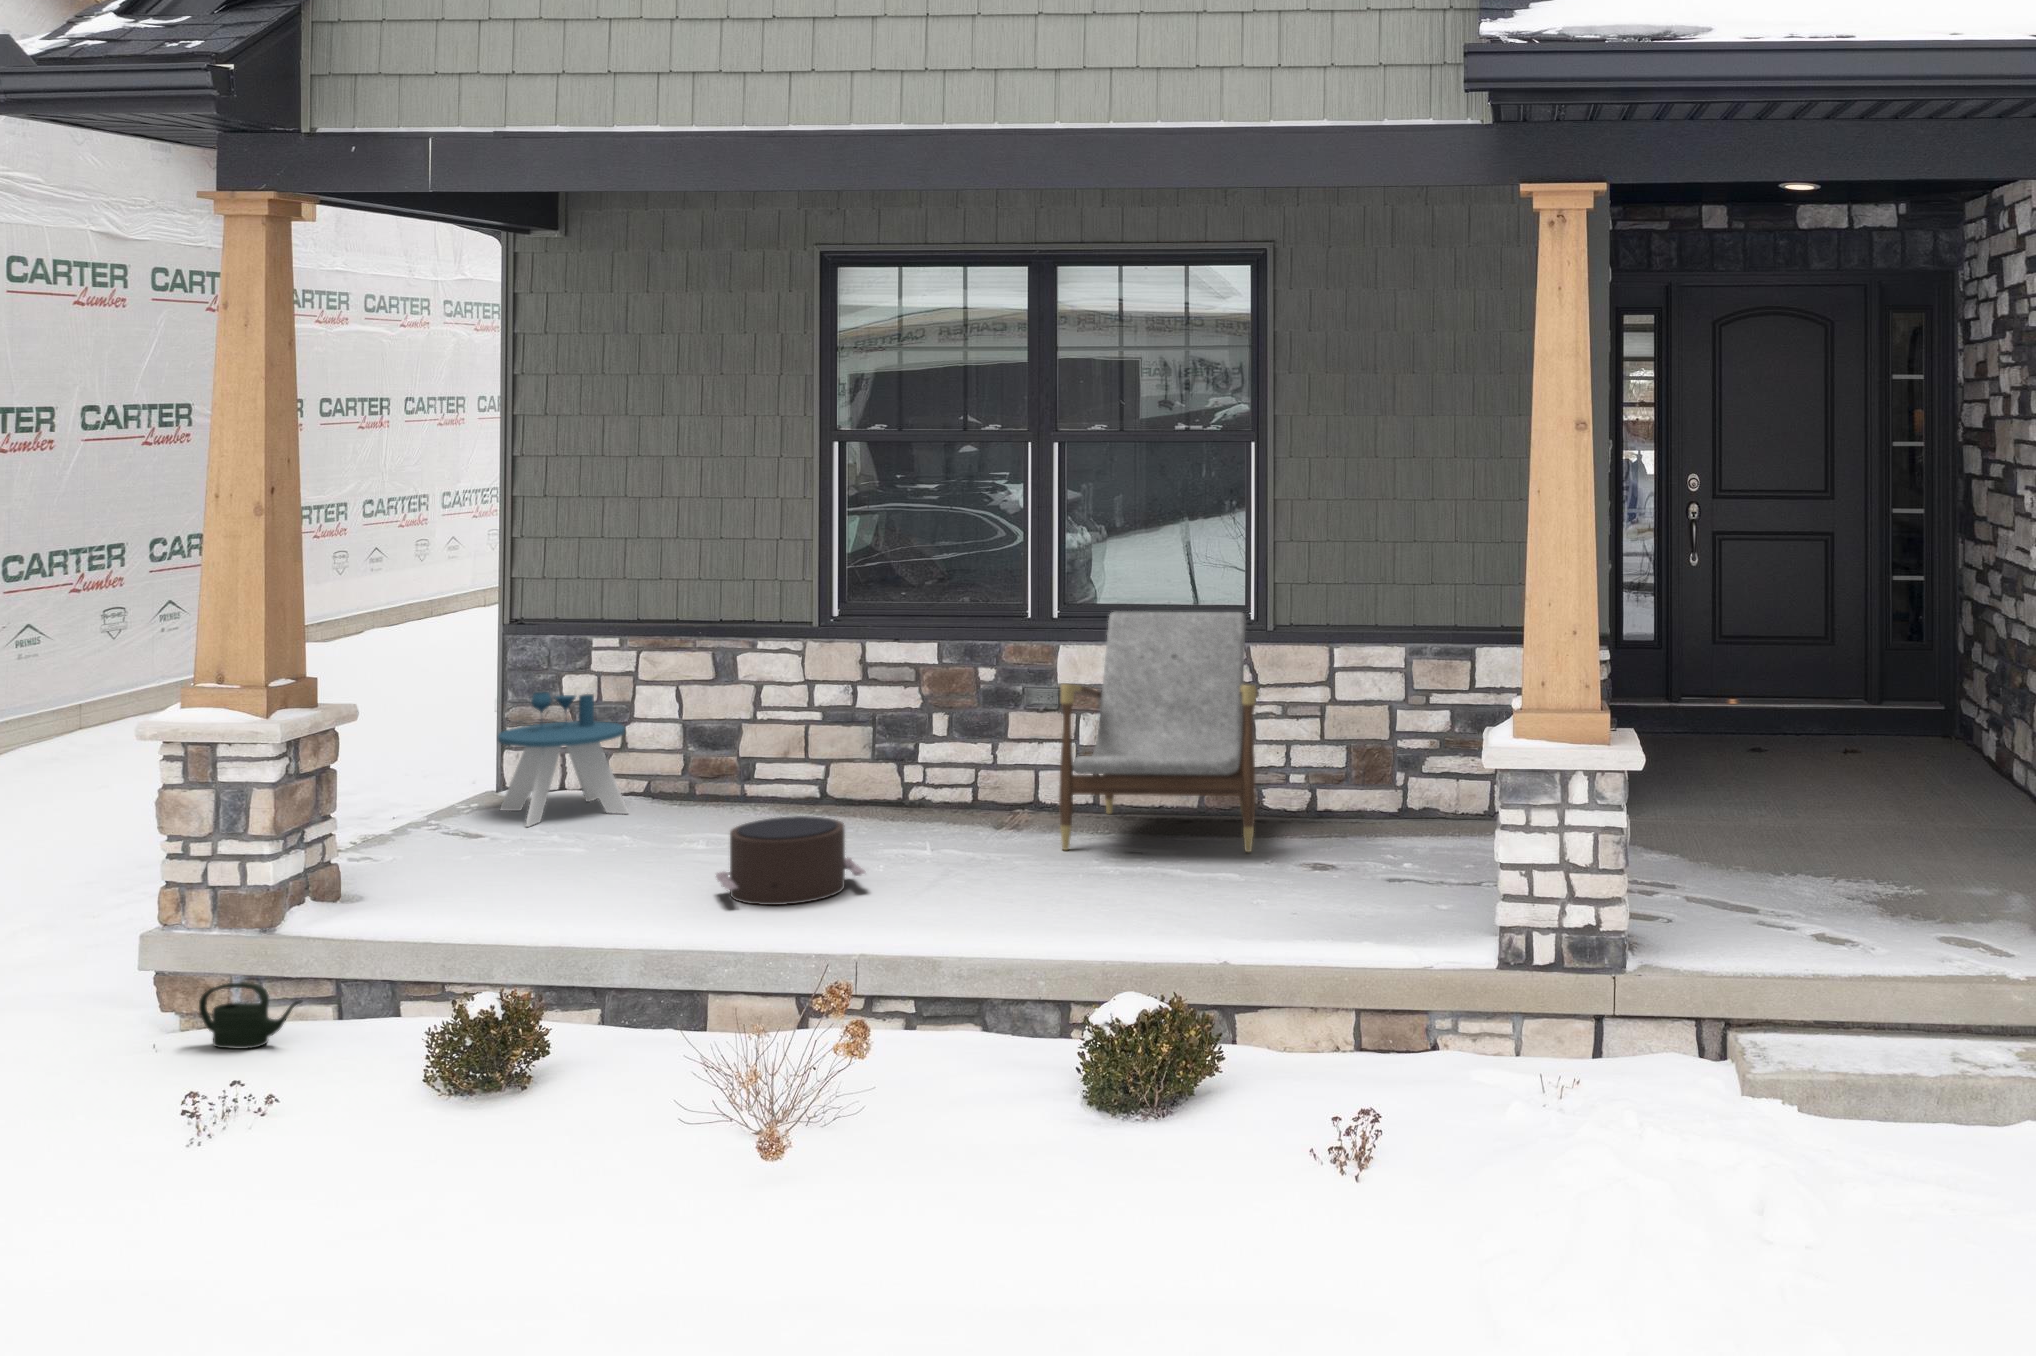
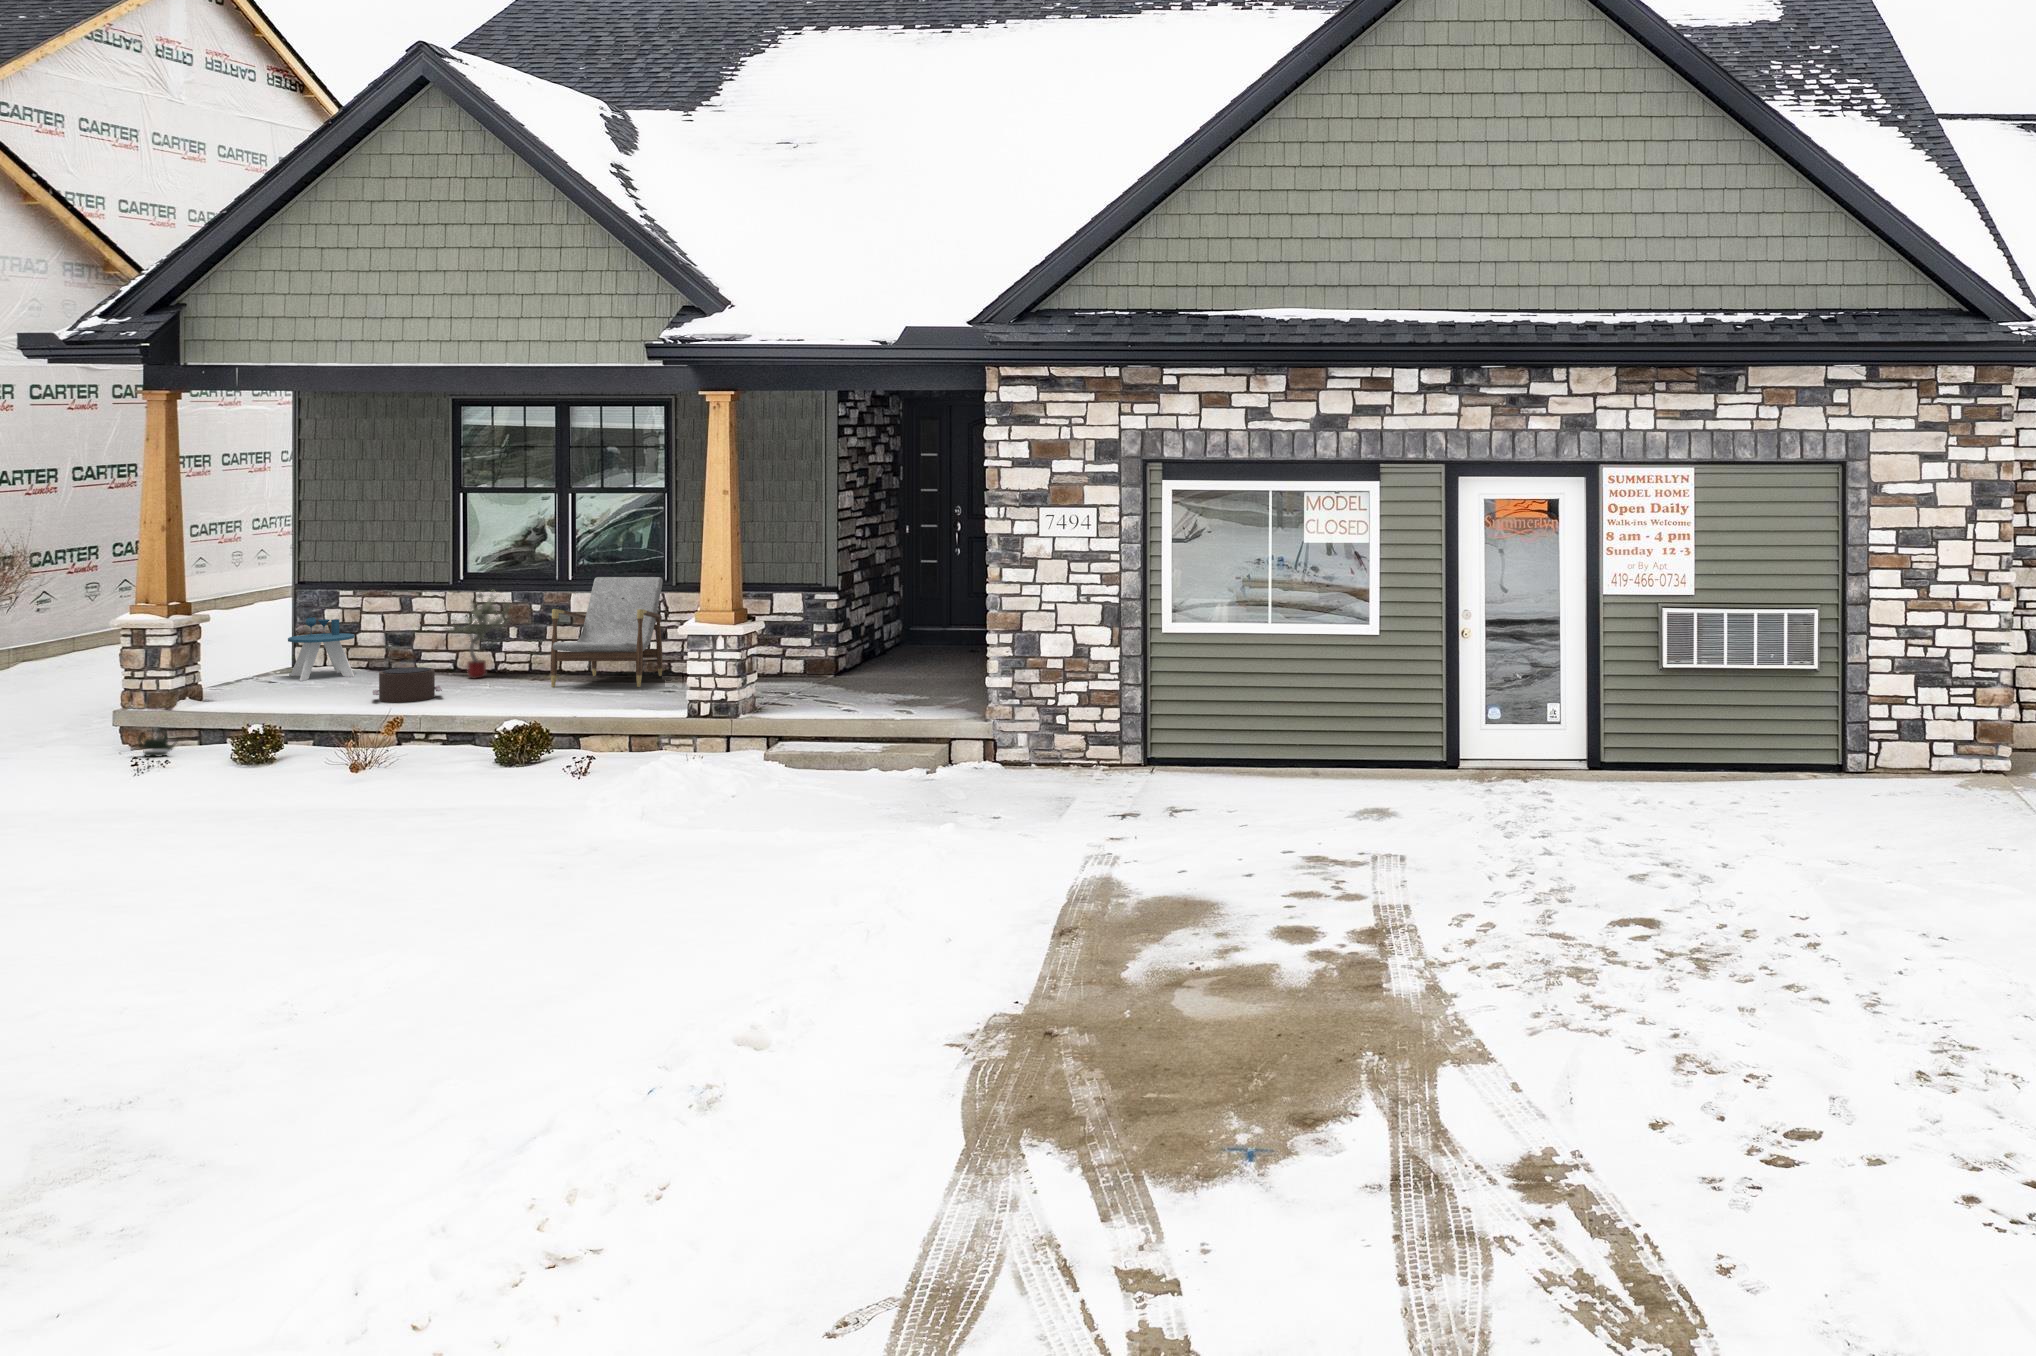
potted tree: none [806,635,951,821] -> present [444,591,510,678]

